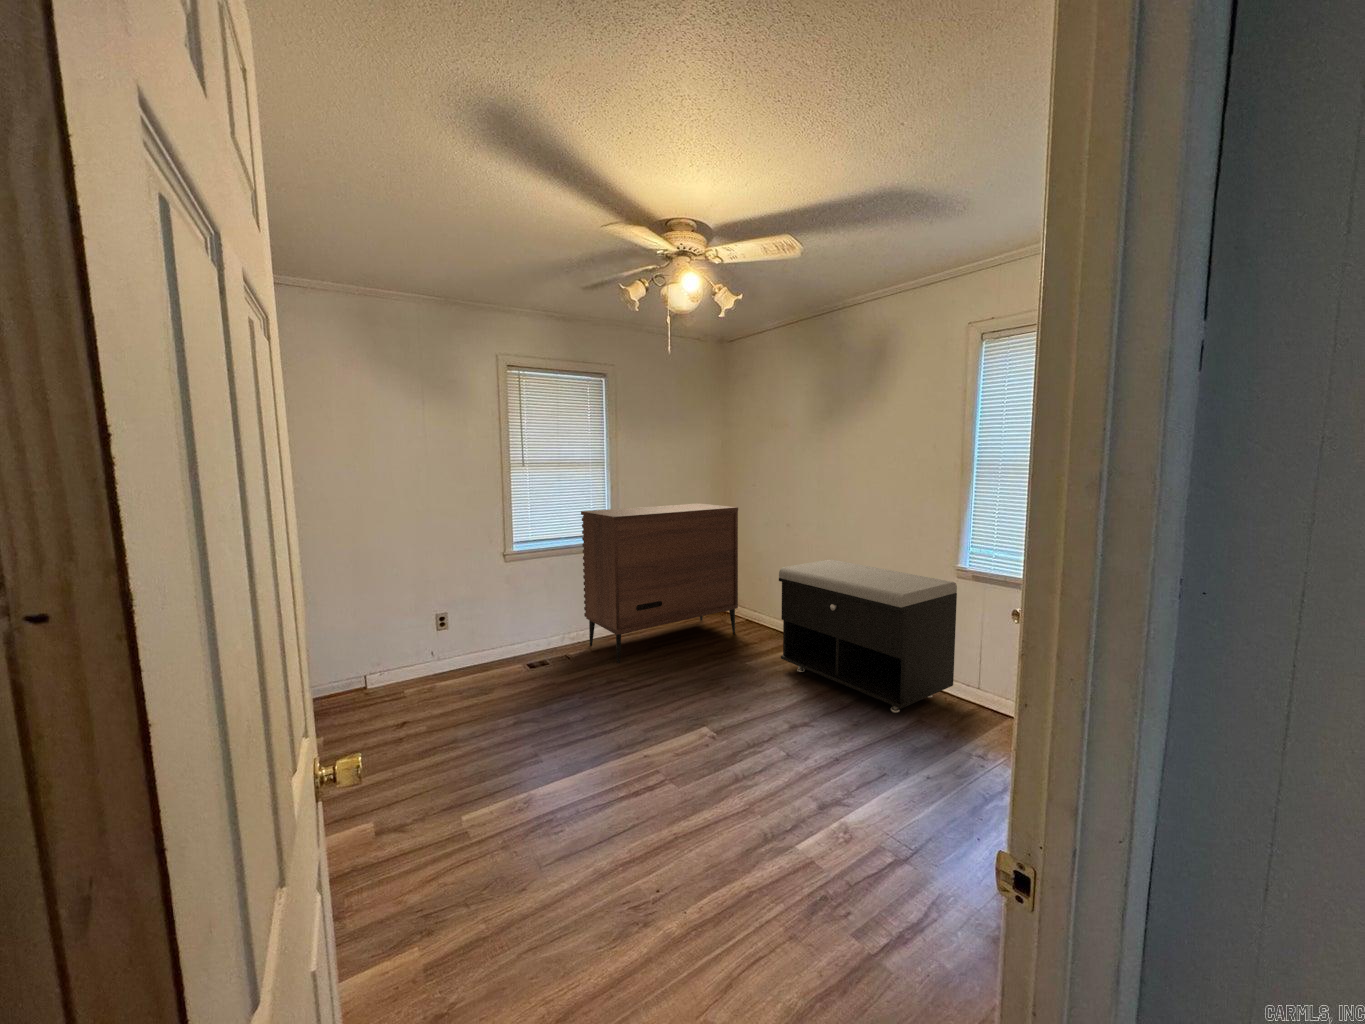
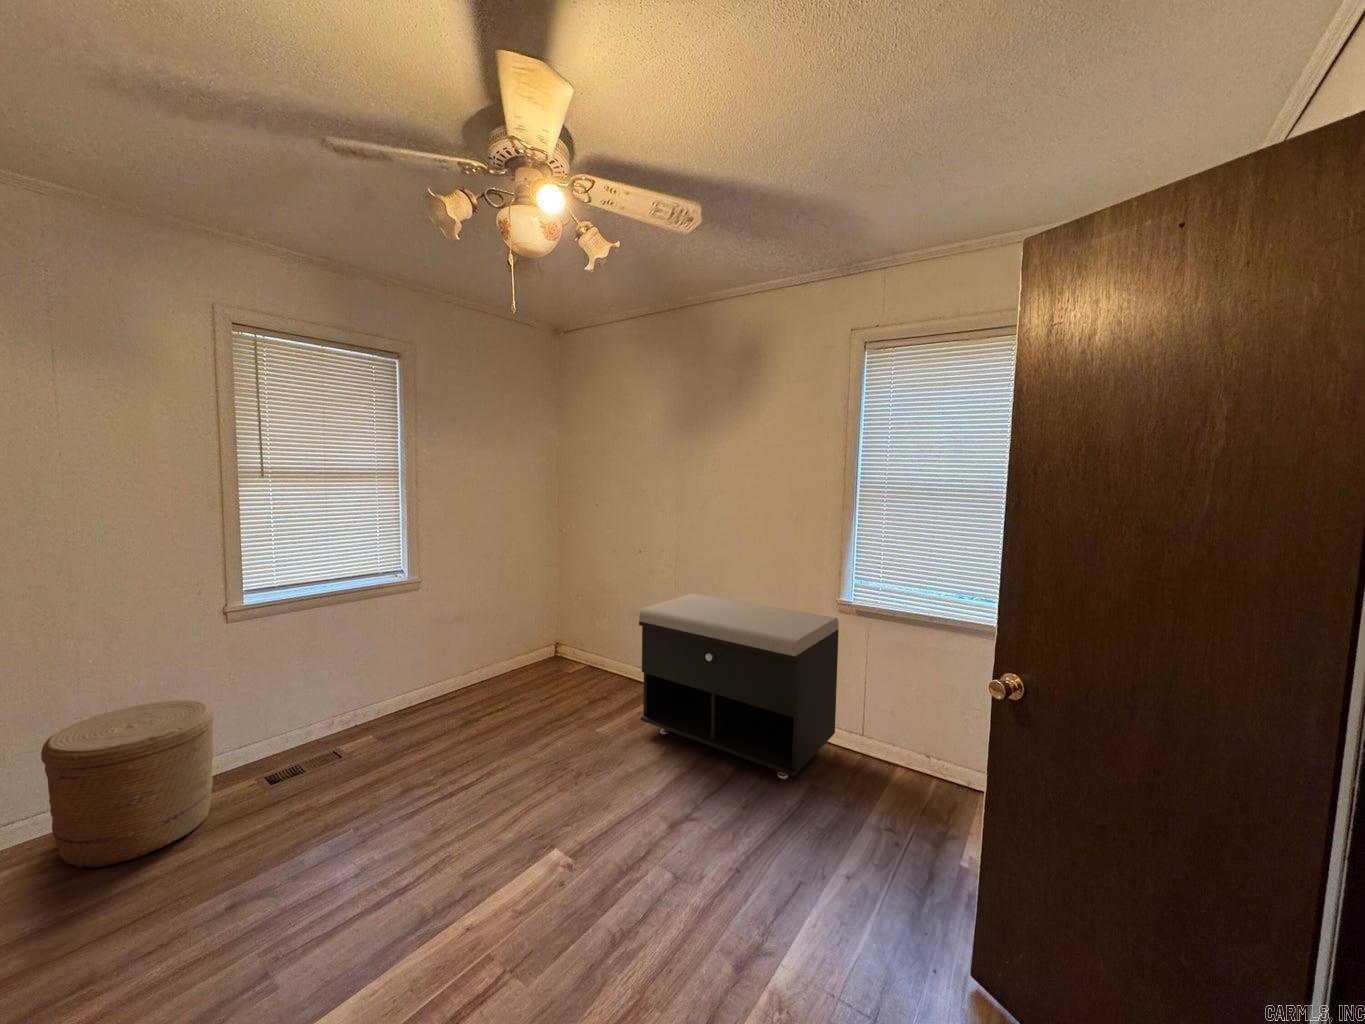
dresser: present [581,503,738,663] -> none [362,527,582,754]
woven basket: none [424,607,501,695] -> present [41,700,213,868]

